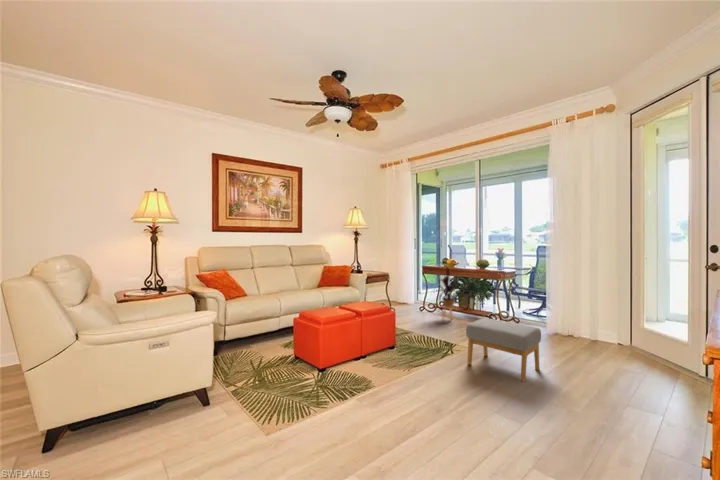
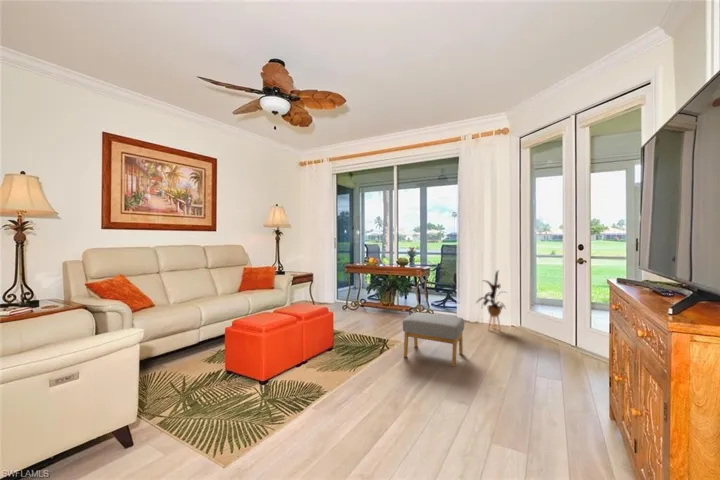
house plant: present [439,268,456,320] -> present [478,272,504,330]

